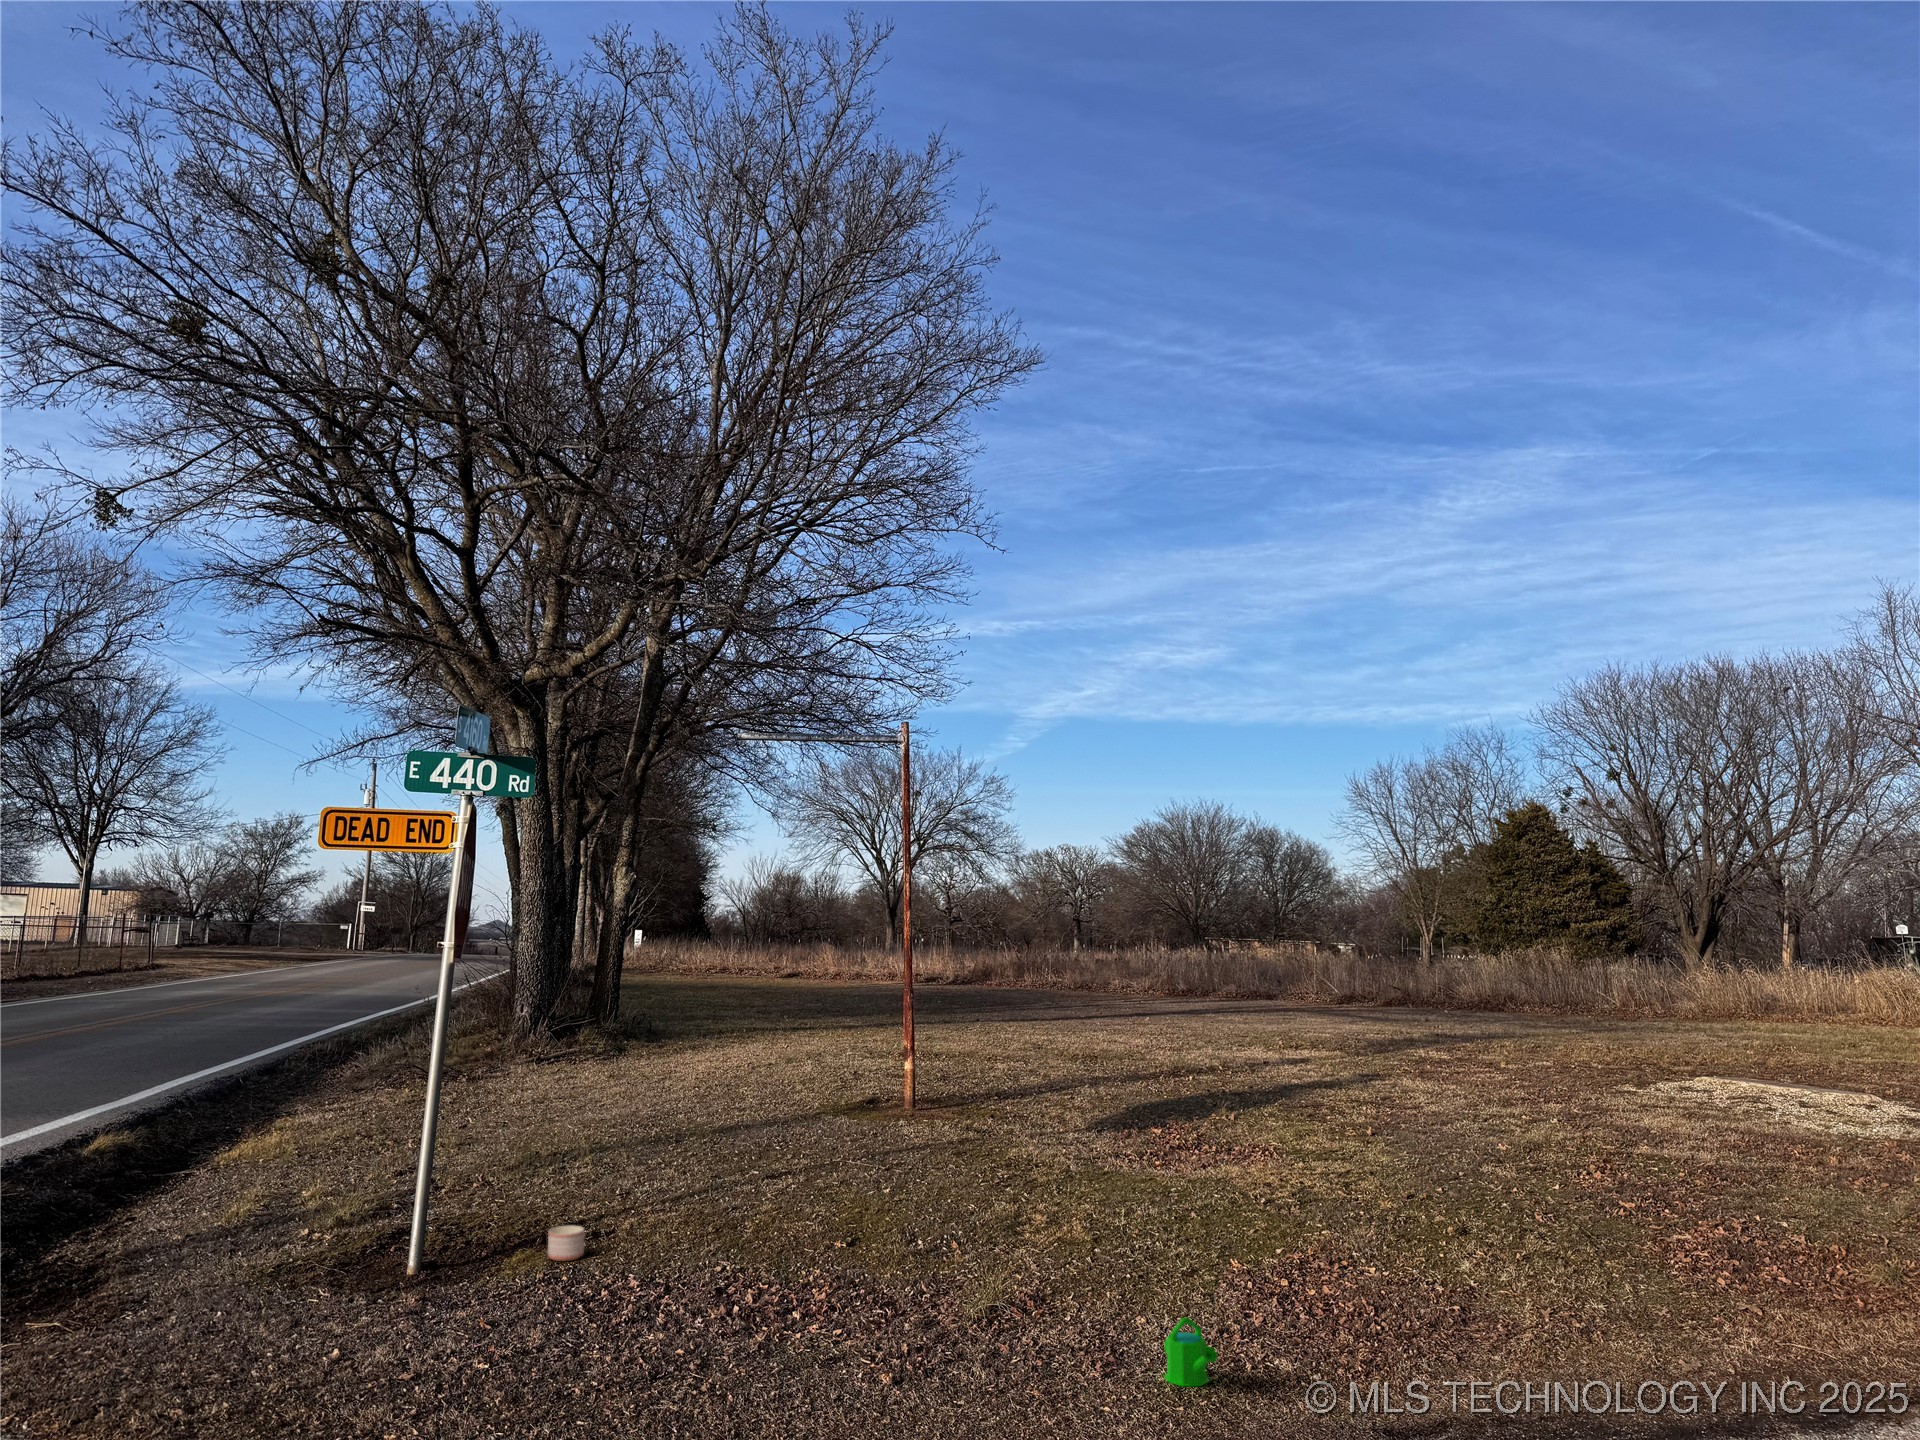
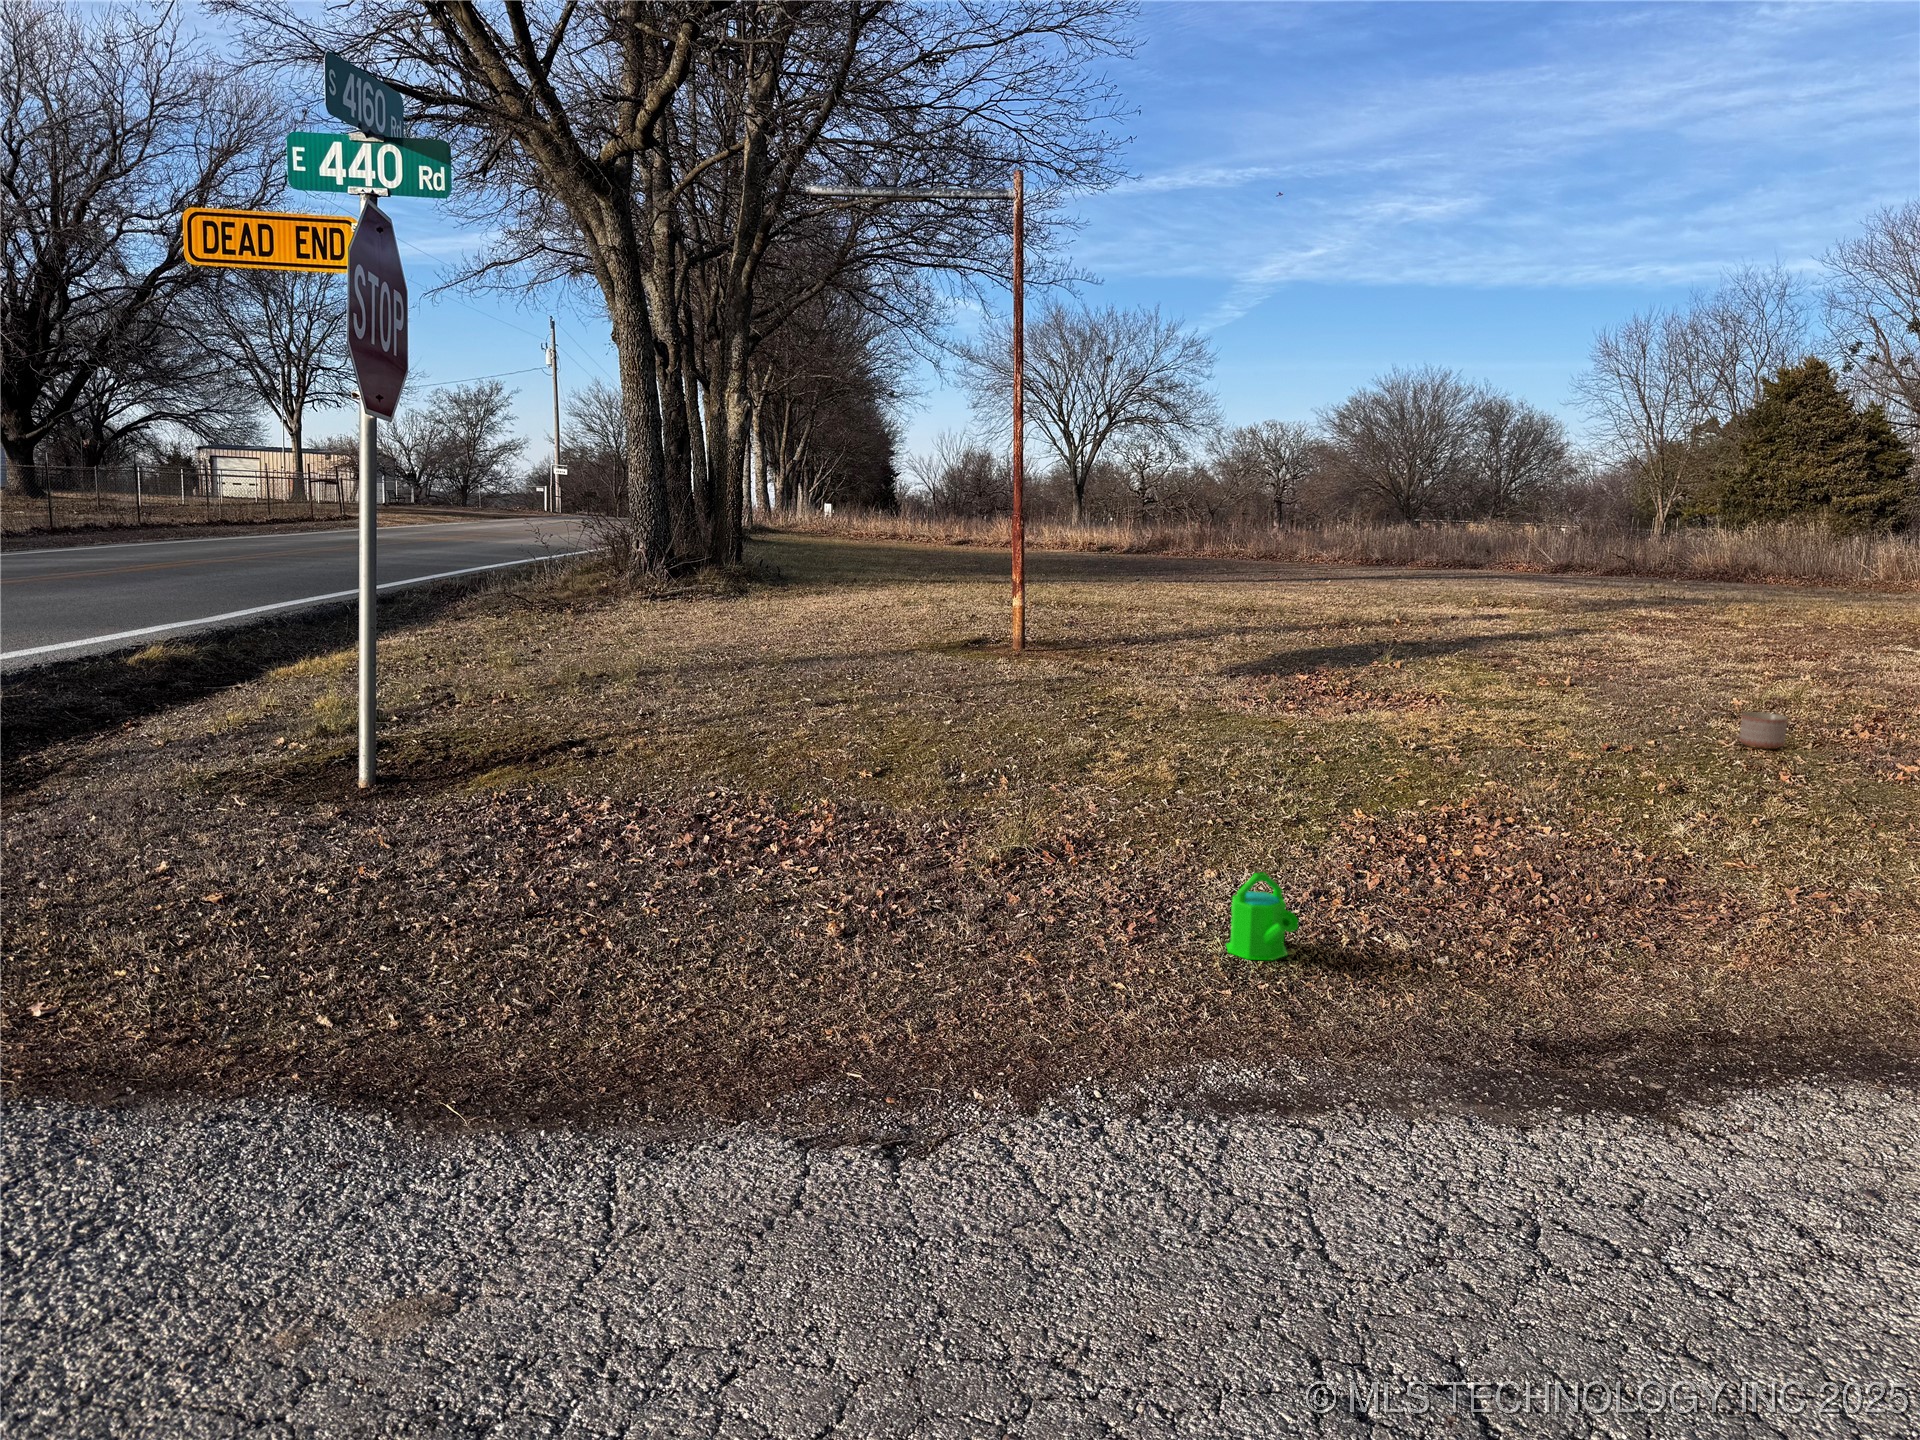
planter: present [548,1226,584,1261] -> present [1739,712,1788,749]

